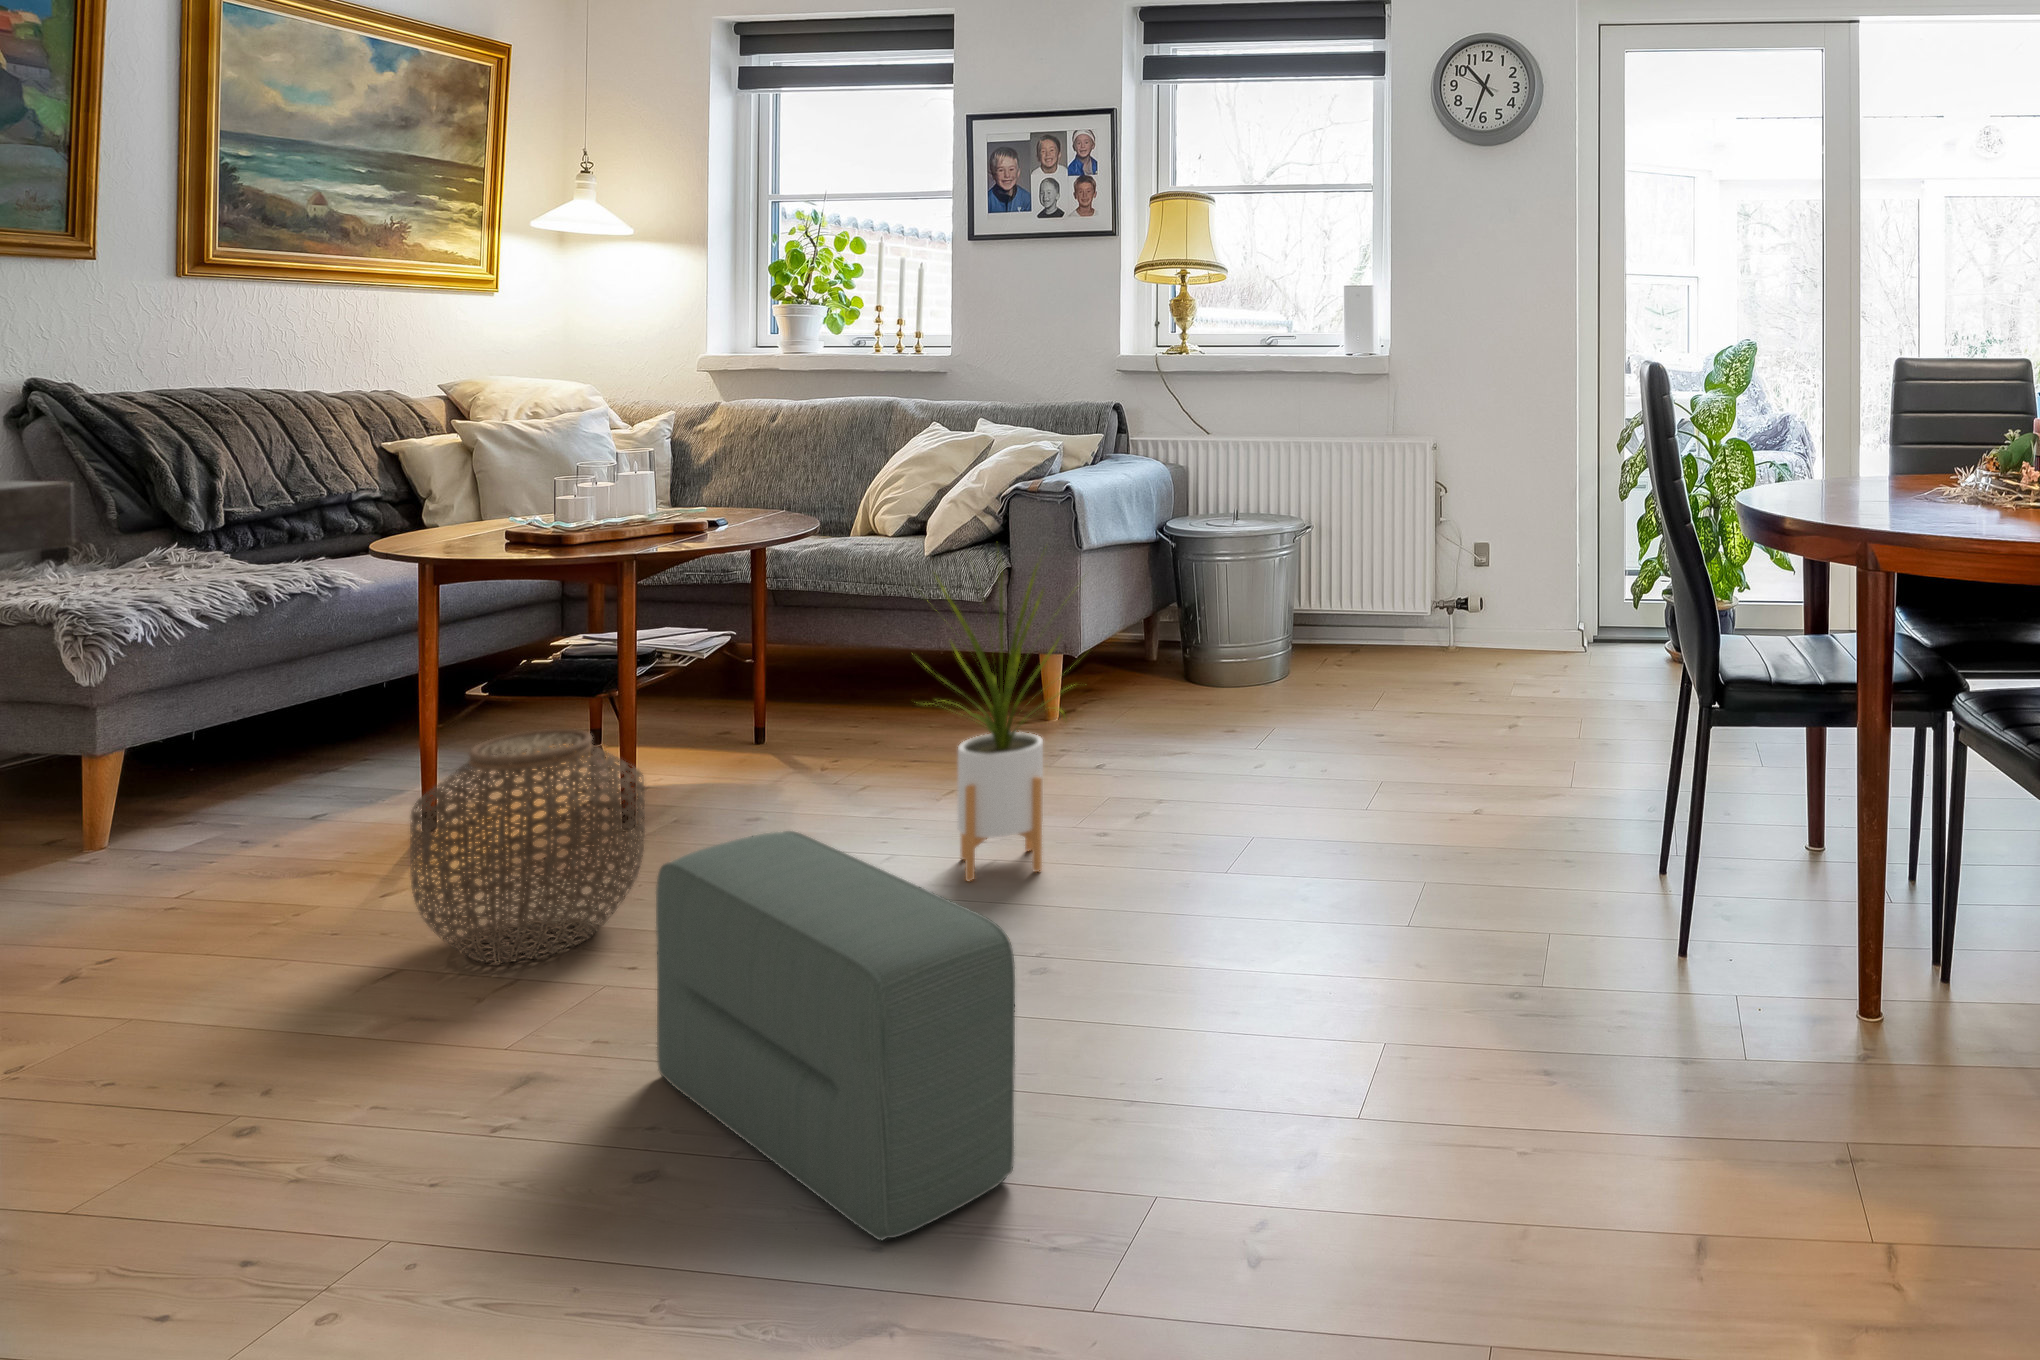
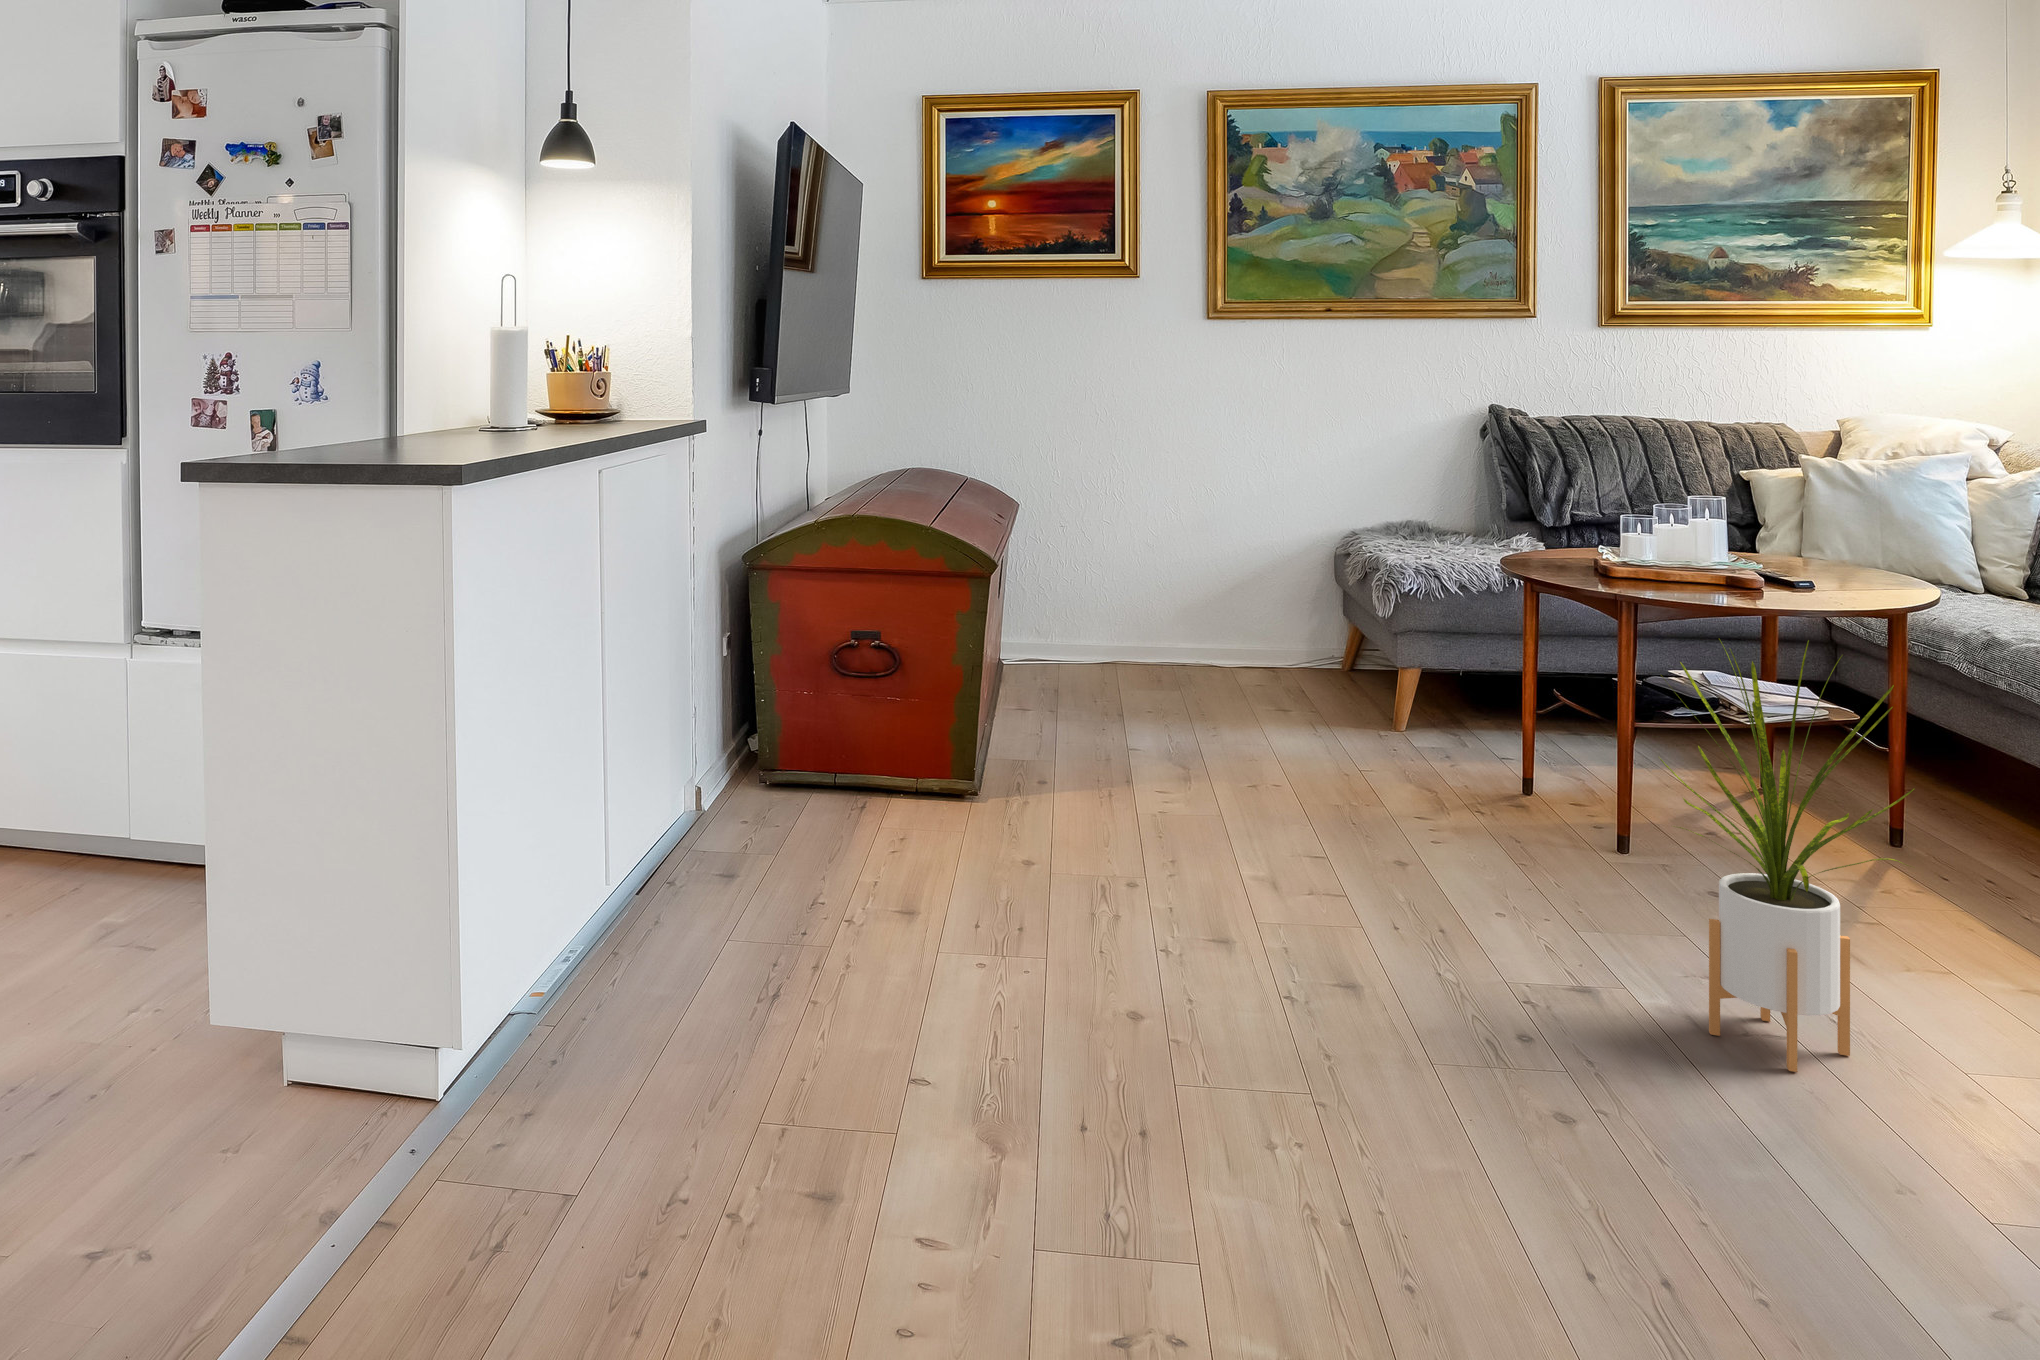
woven basket: present [410,729,645,963] -> none [1302,705,1473,897]
pouf: present [656,831,1015,1240] -> none [1050,809,1330,1169]

